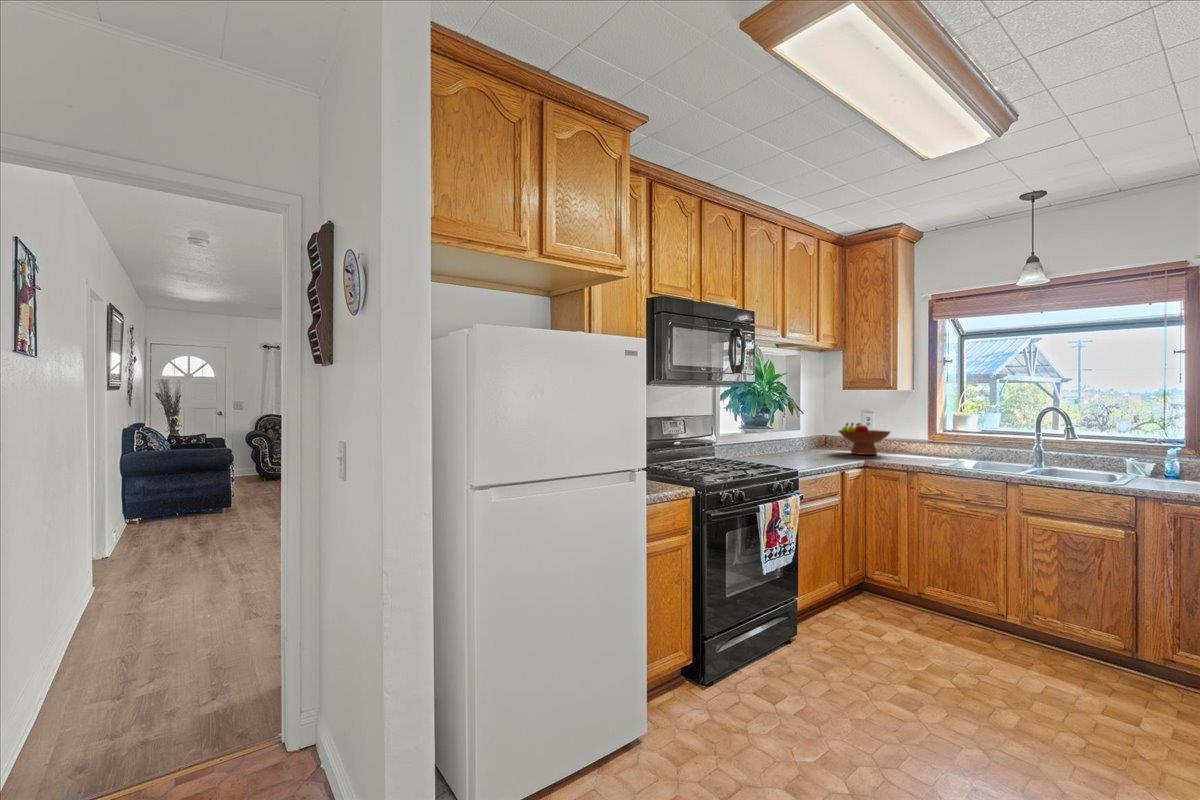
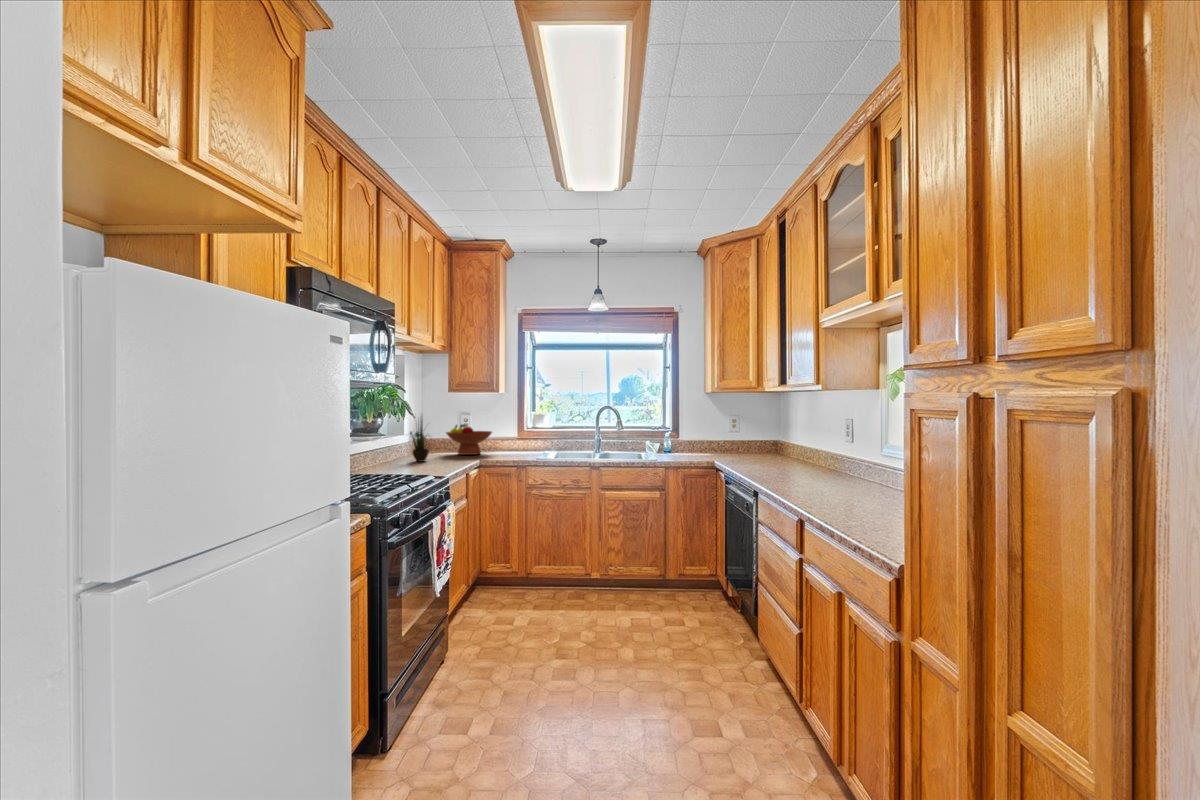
potted plant: none [787,403,818,457] -> present [410,419,429,462]

